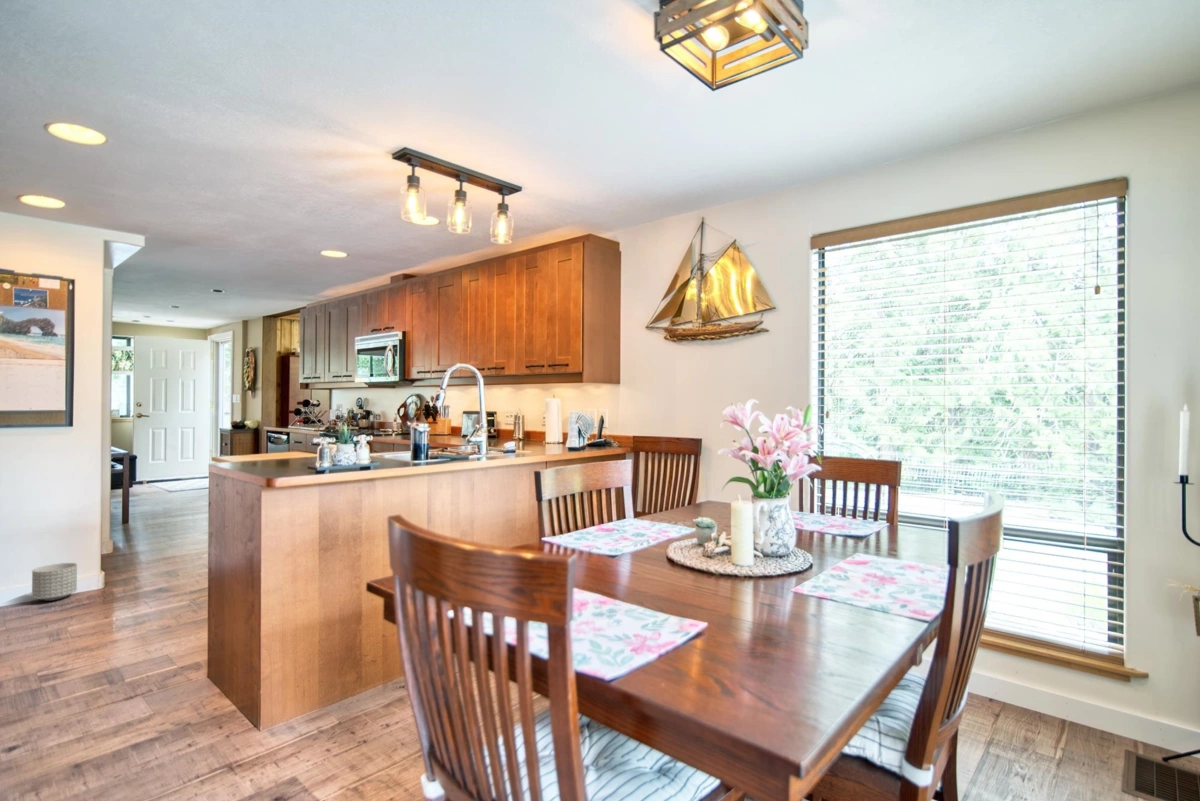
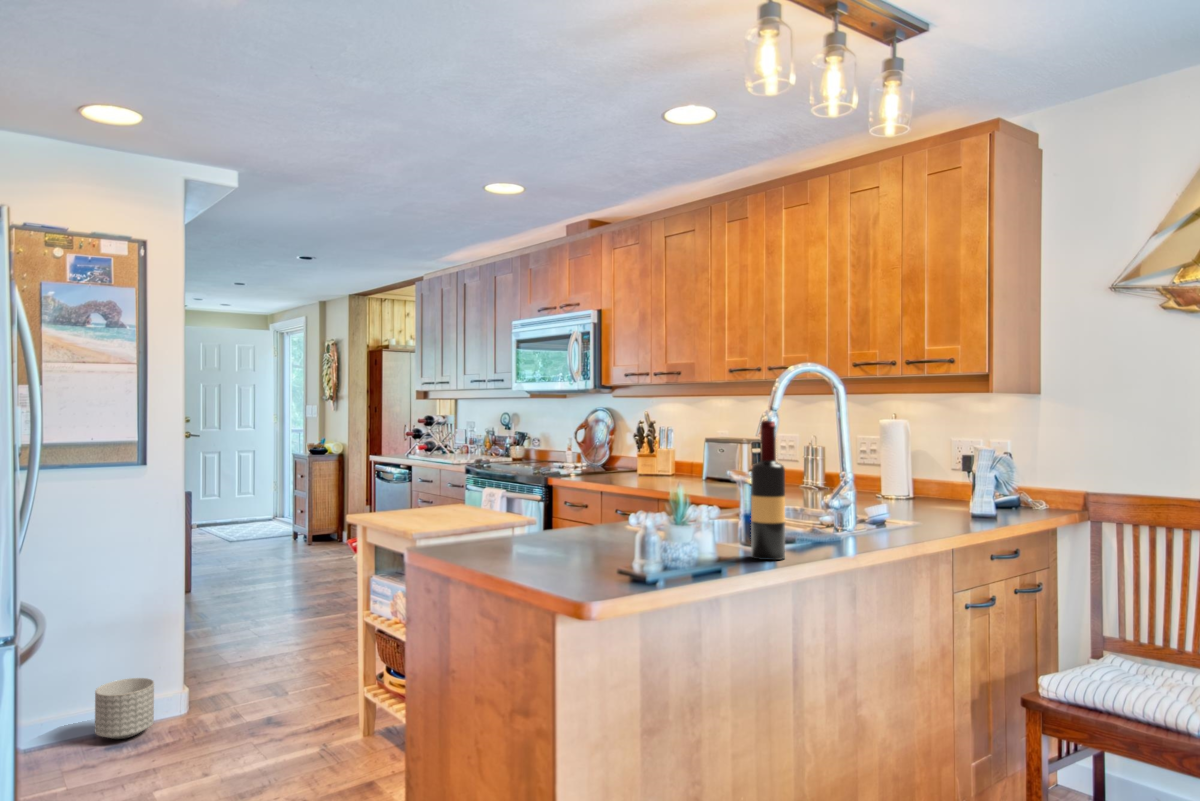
wine bottle: none [397,392,415,462] -> present [751,421,785,560]

